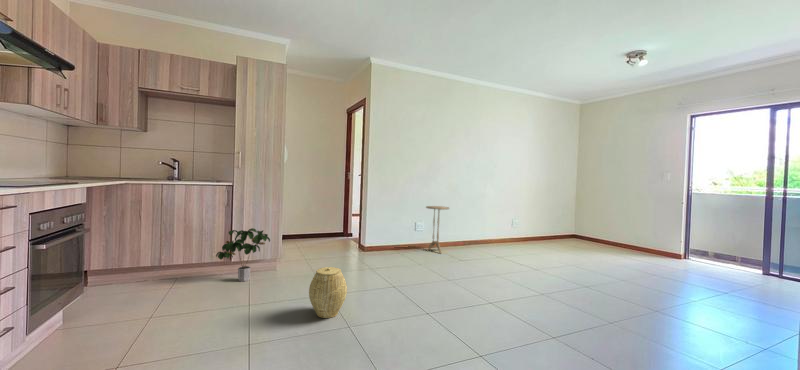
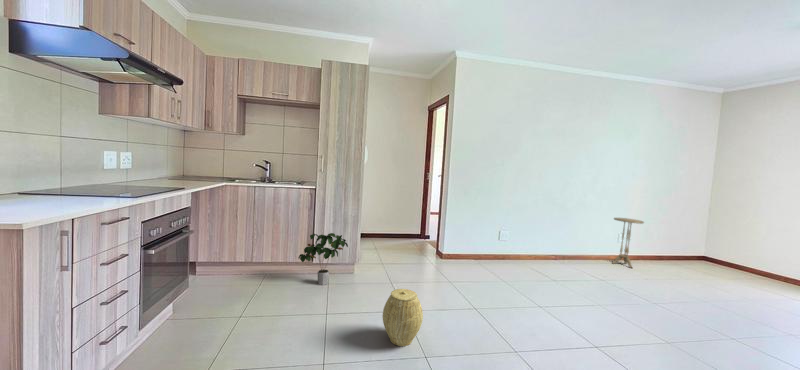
side table: present [426,206,449,253] -> present [612,218,644,268]

